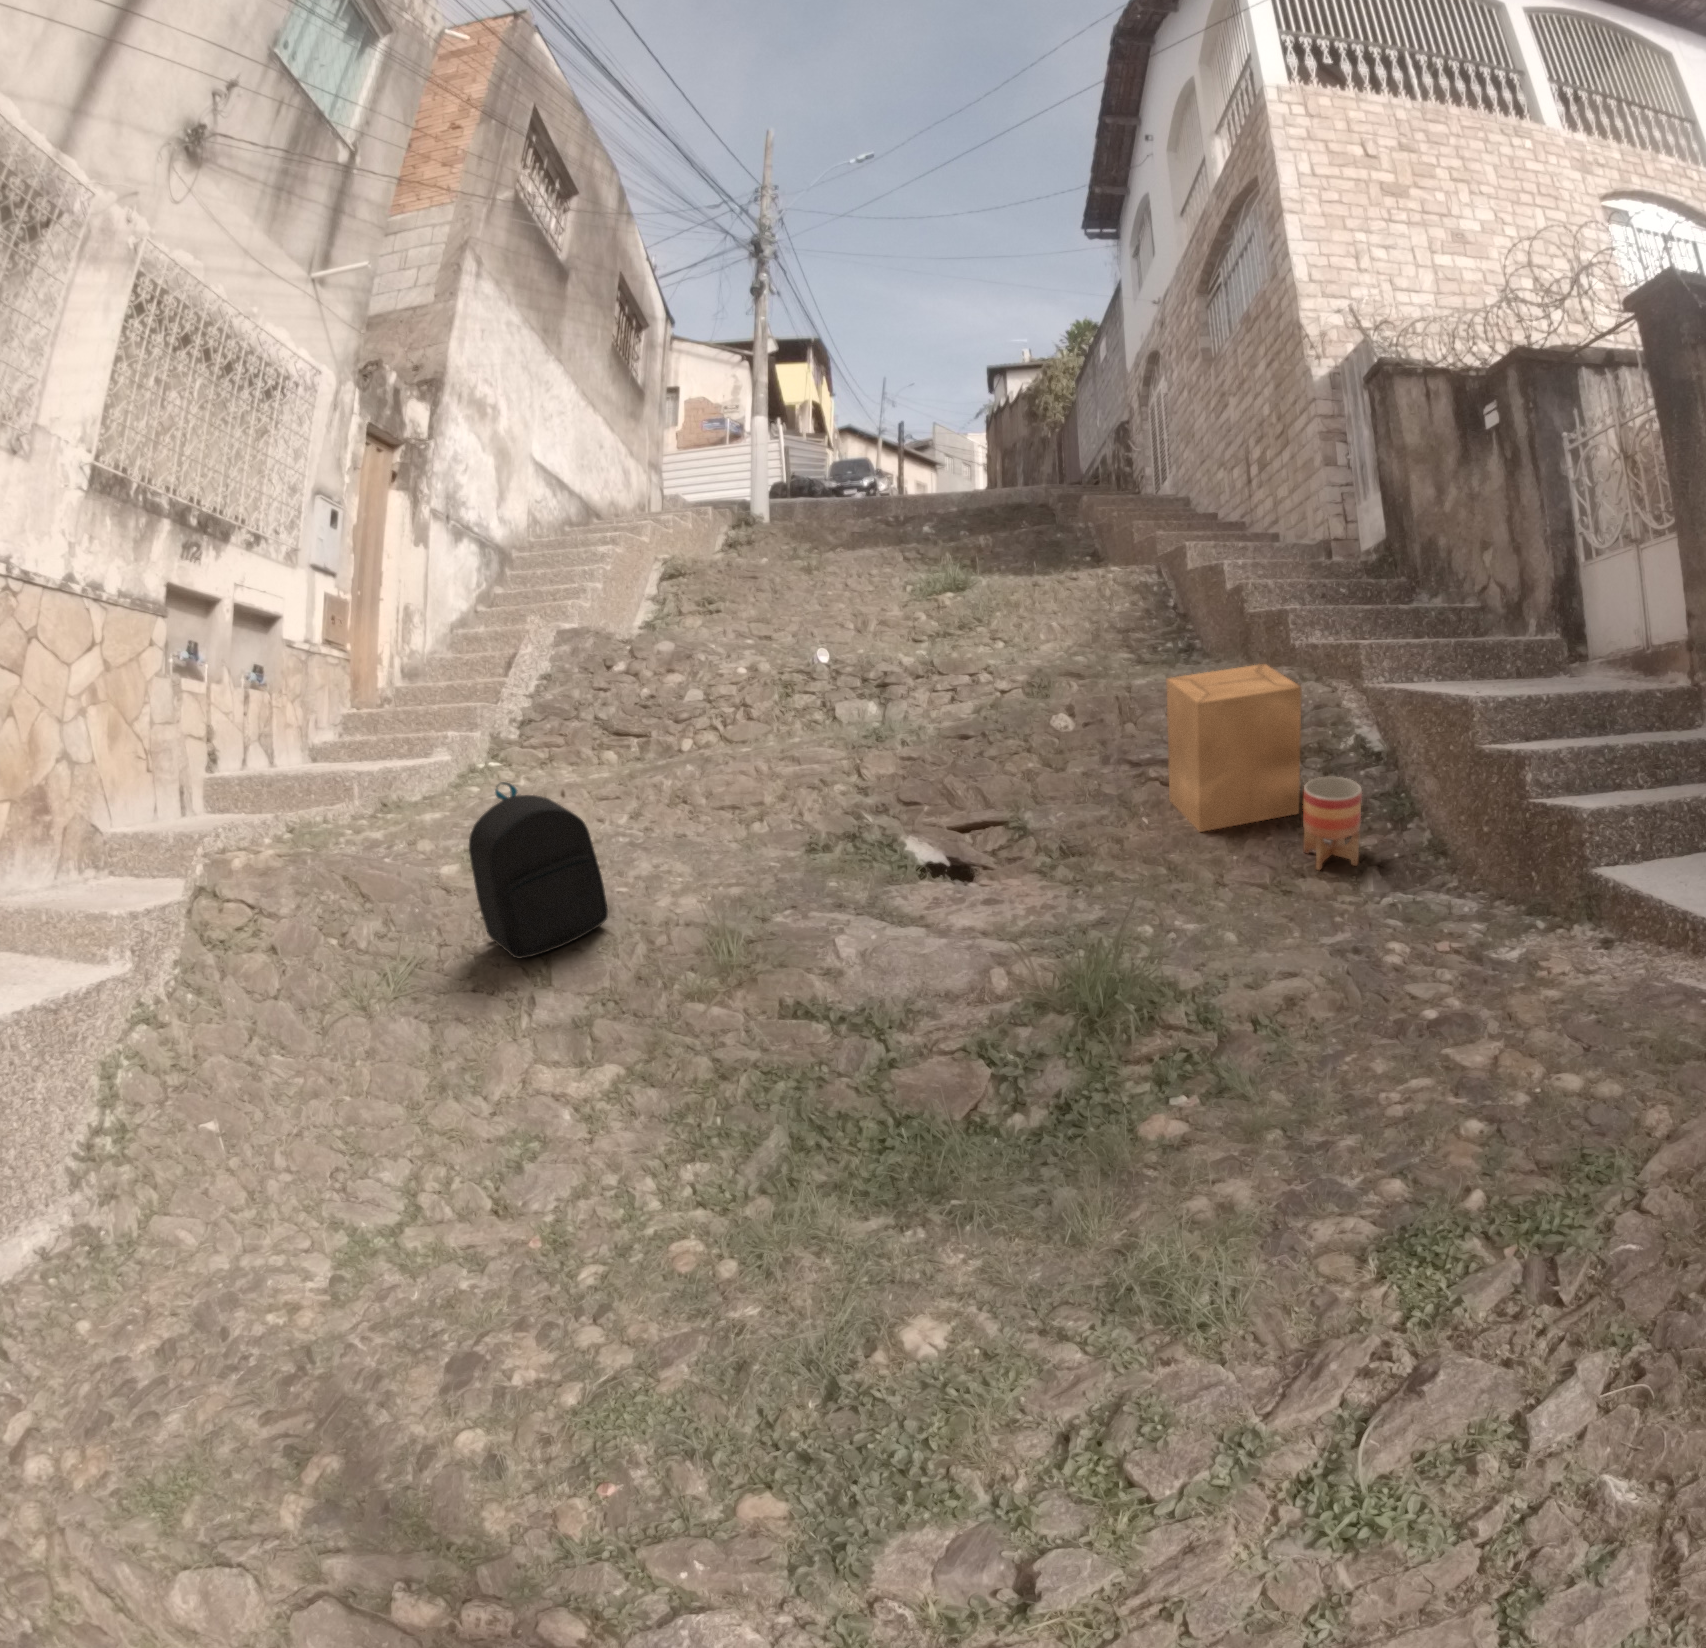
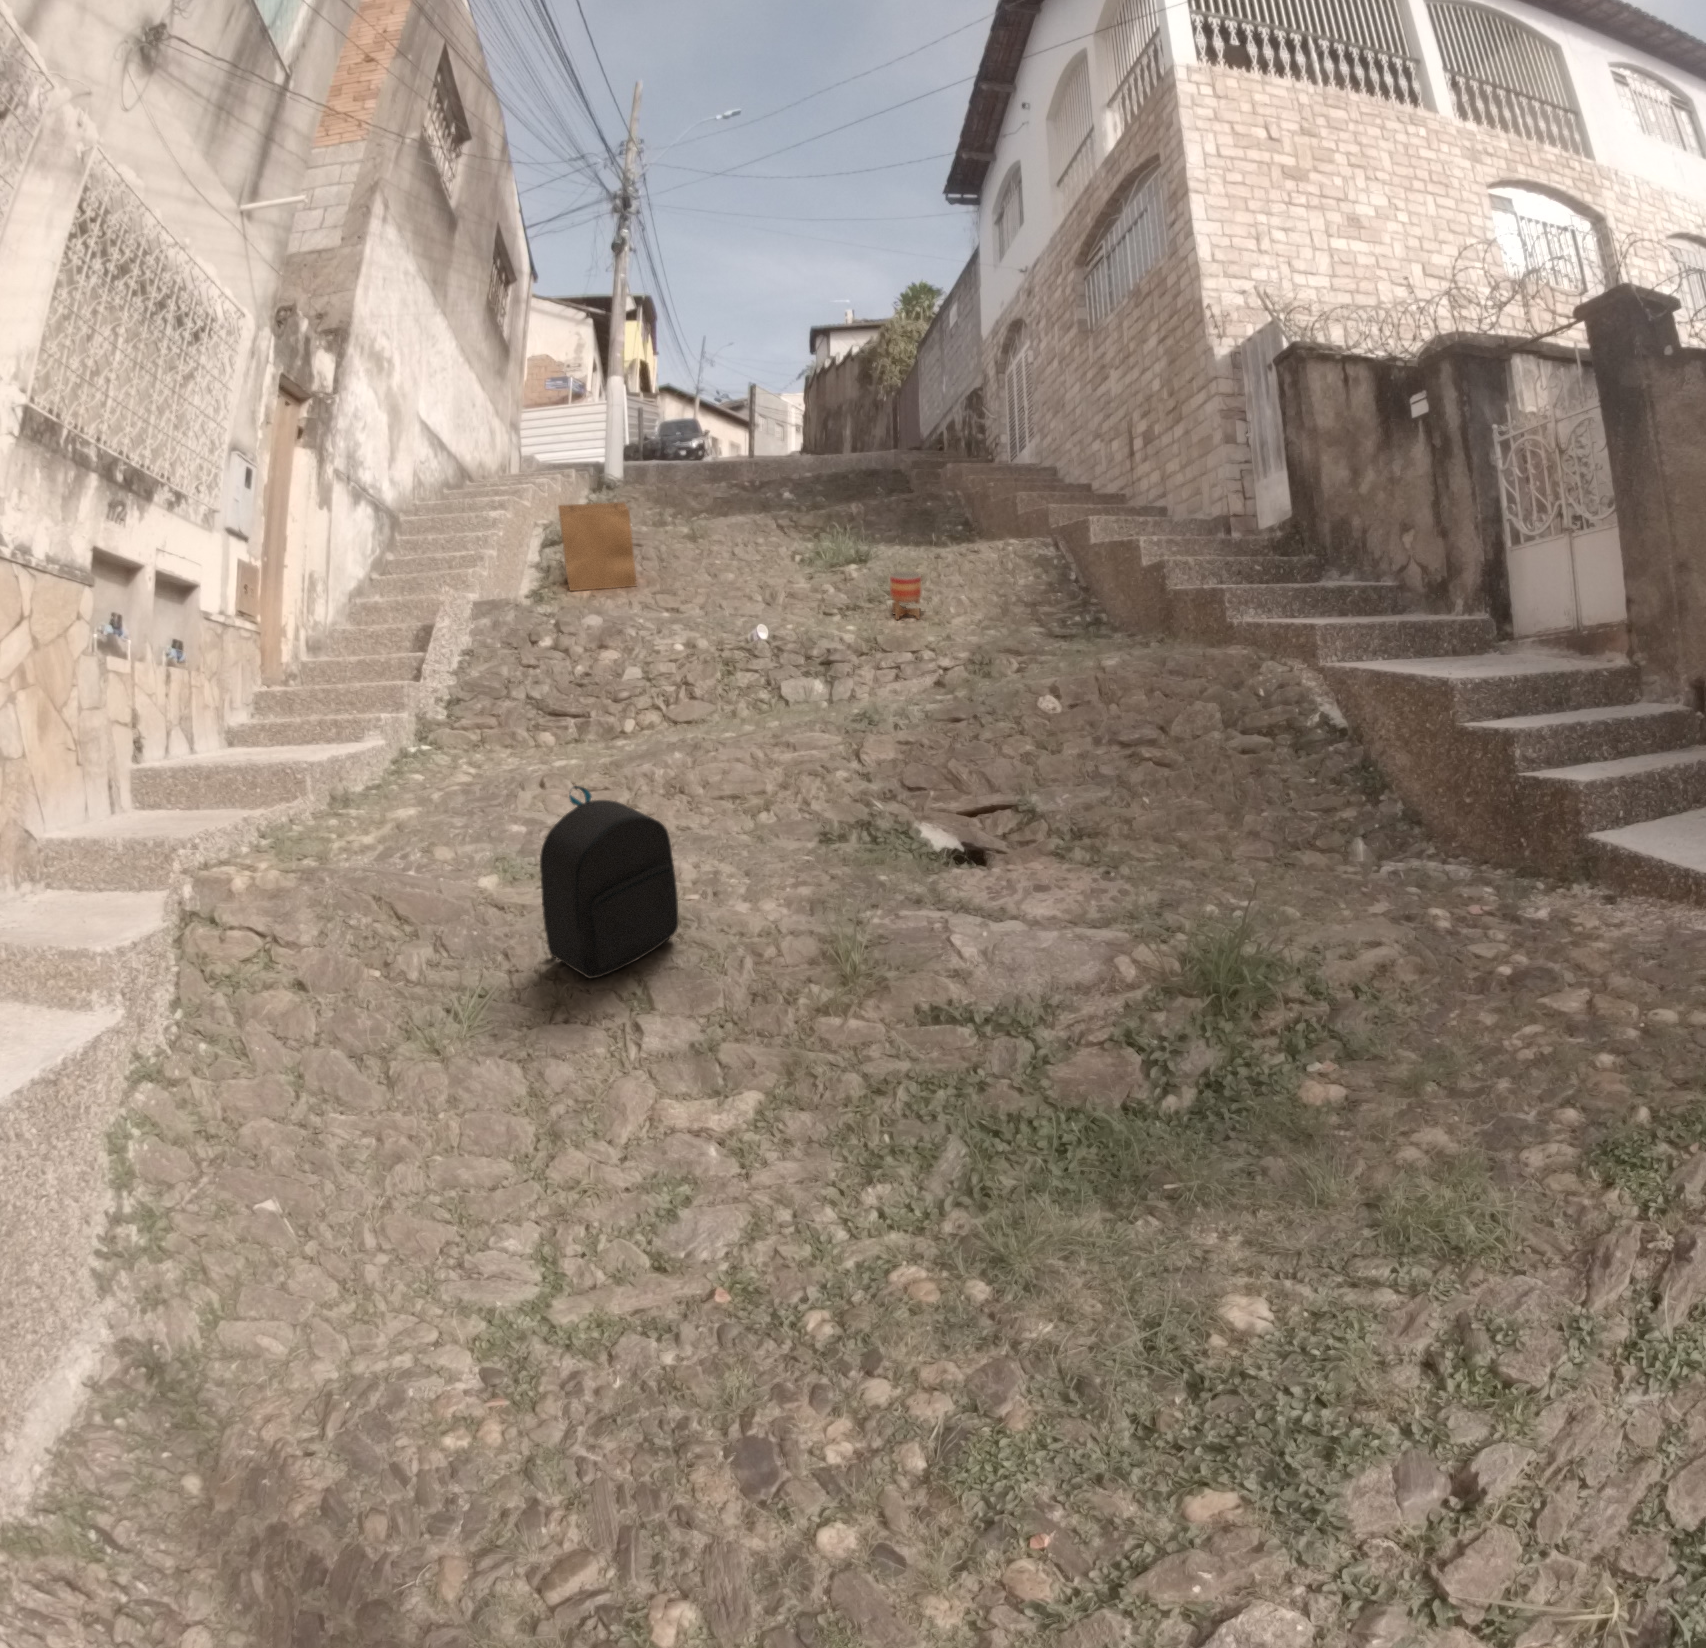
cardboard box: present [1167,664,1302,832] -> present [558,502,637,591]
planter: present [1303,777,1362,870] -> present [890,571,921,620]

